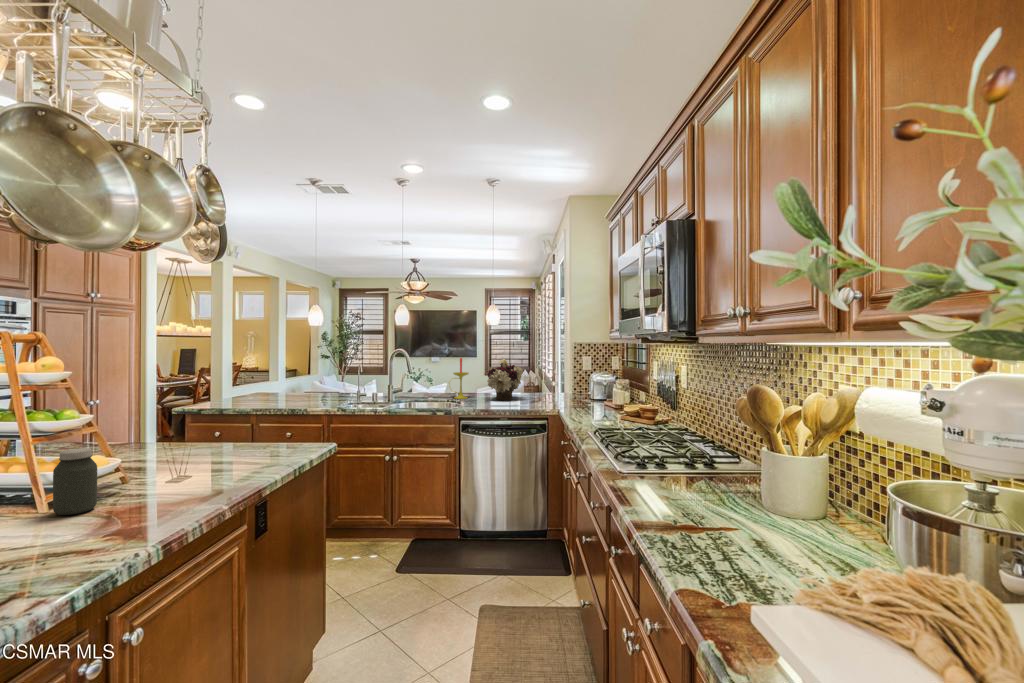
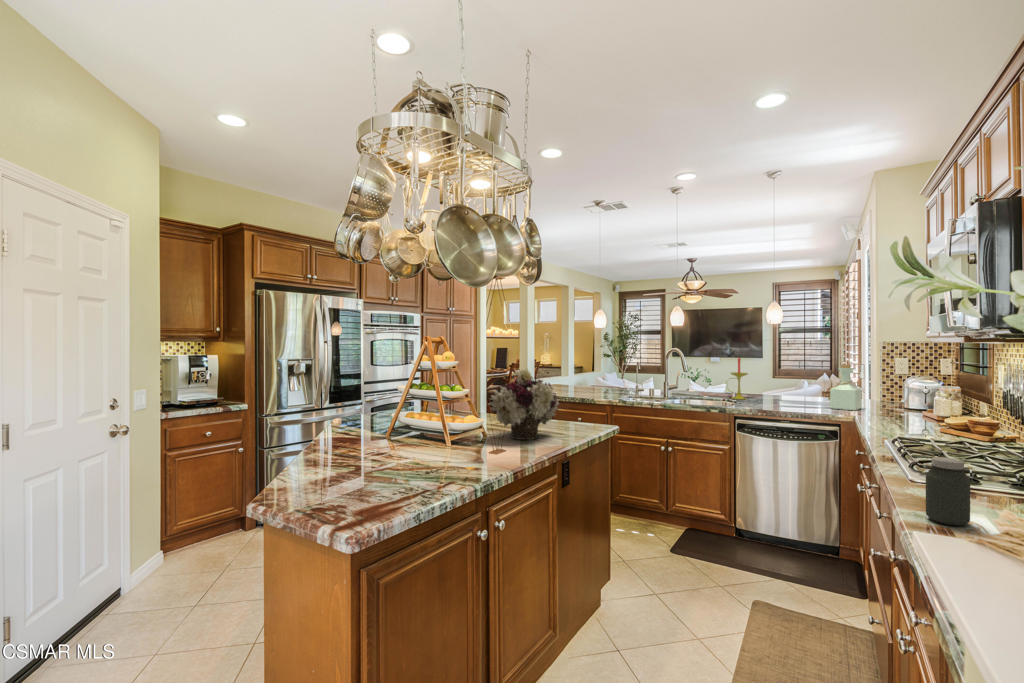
flower arrangement: present [487,359,523,400] -> present [488,368,559,440]
bottle: none [537,363,562,404] -> present [828,365,862,411]
jar: present [53,448,97,515] -> present [926,457,970,526]

